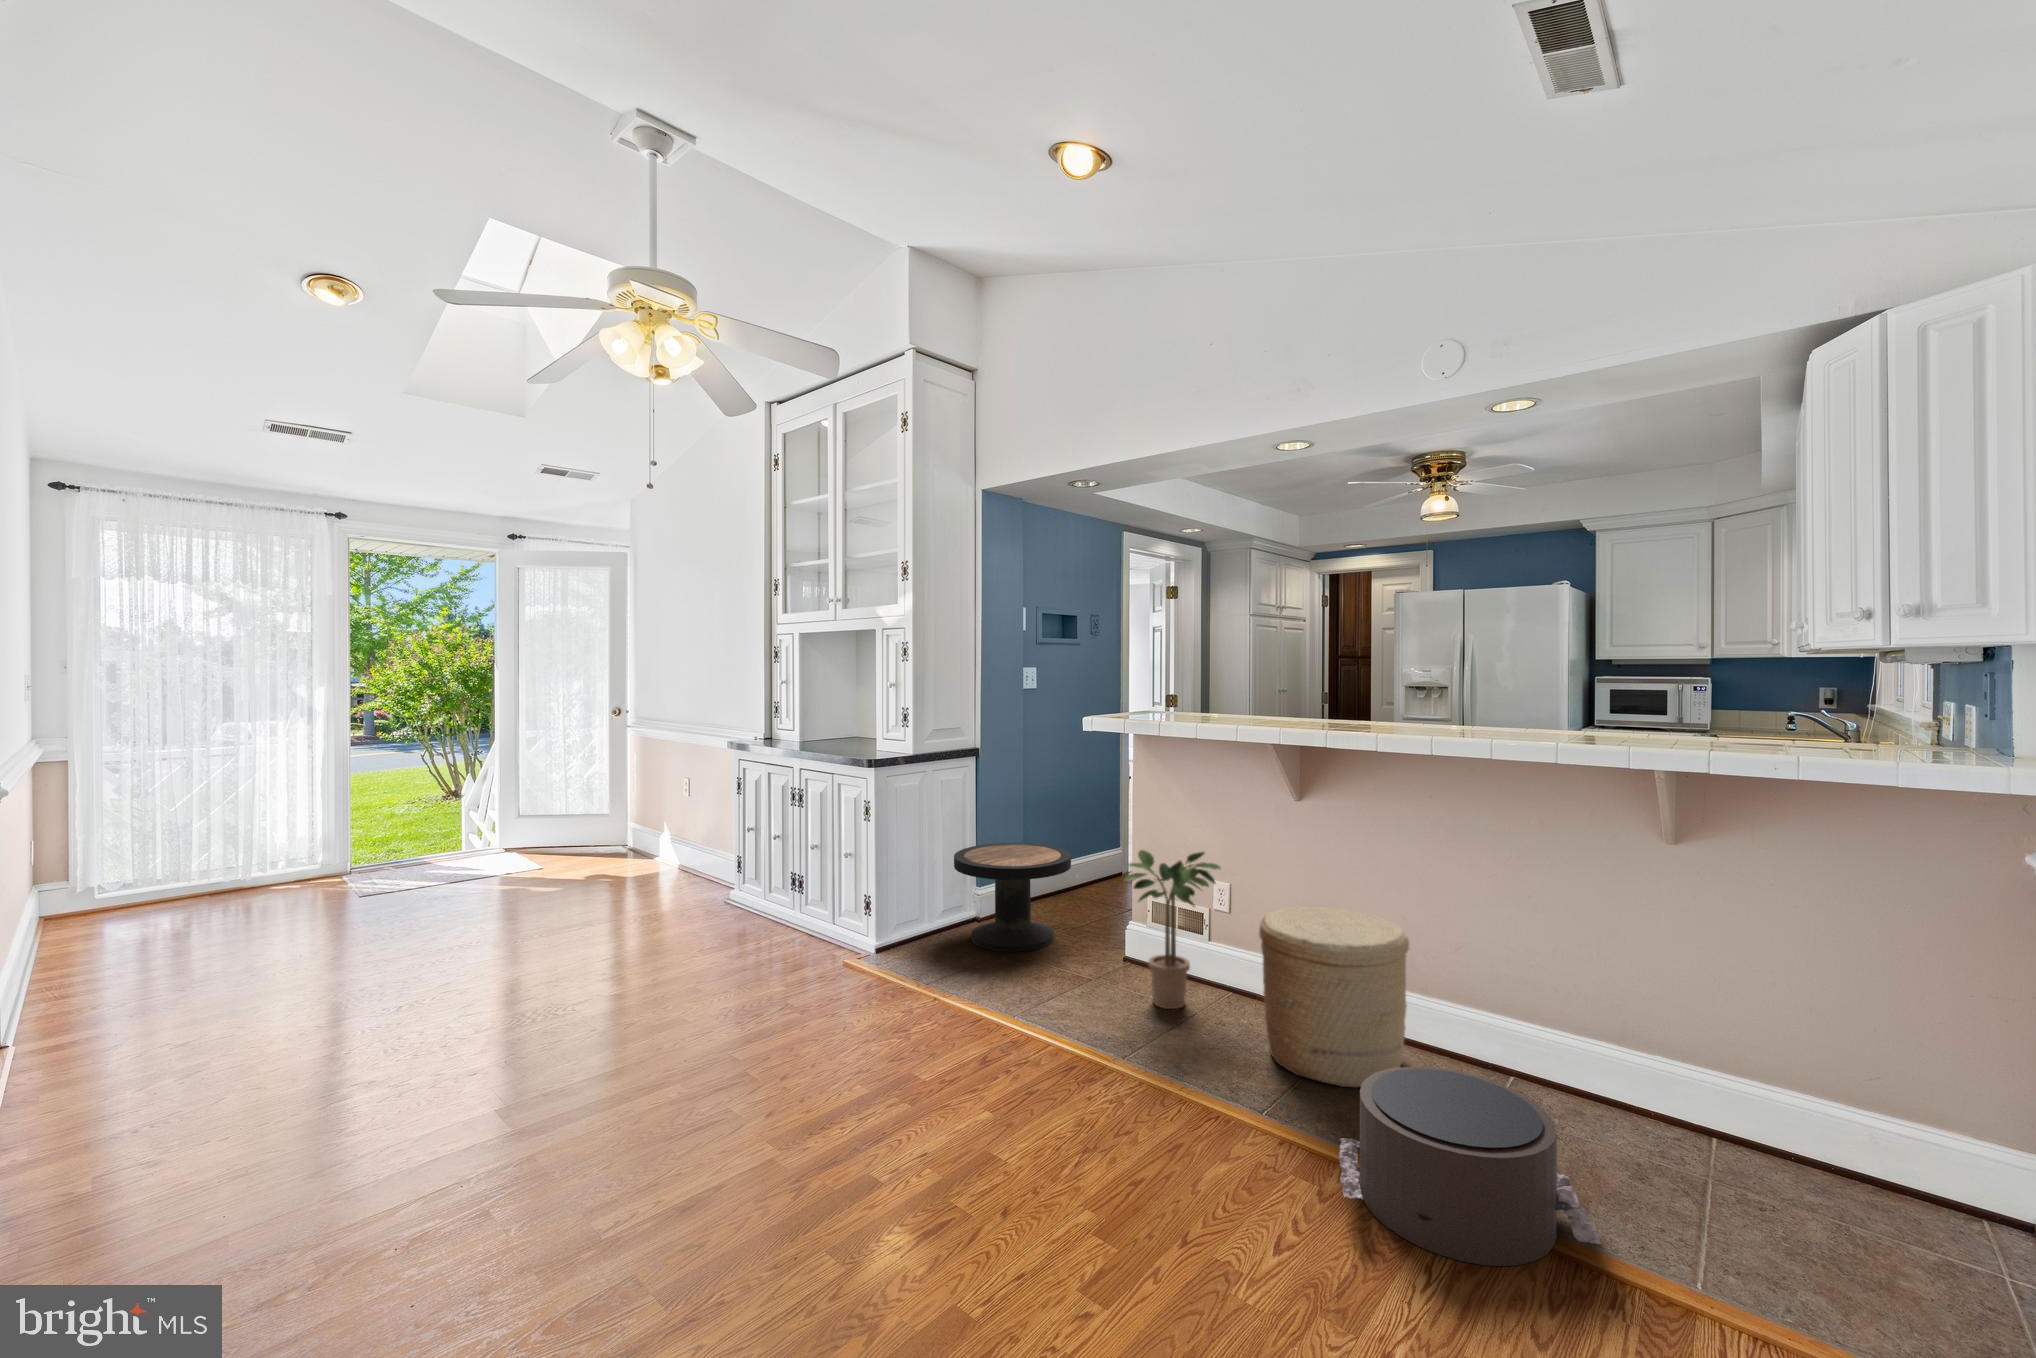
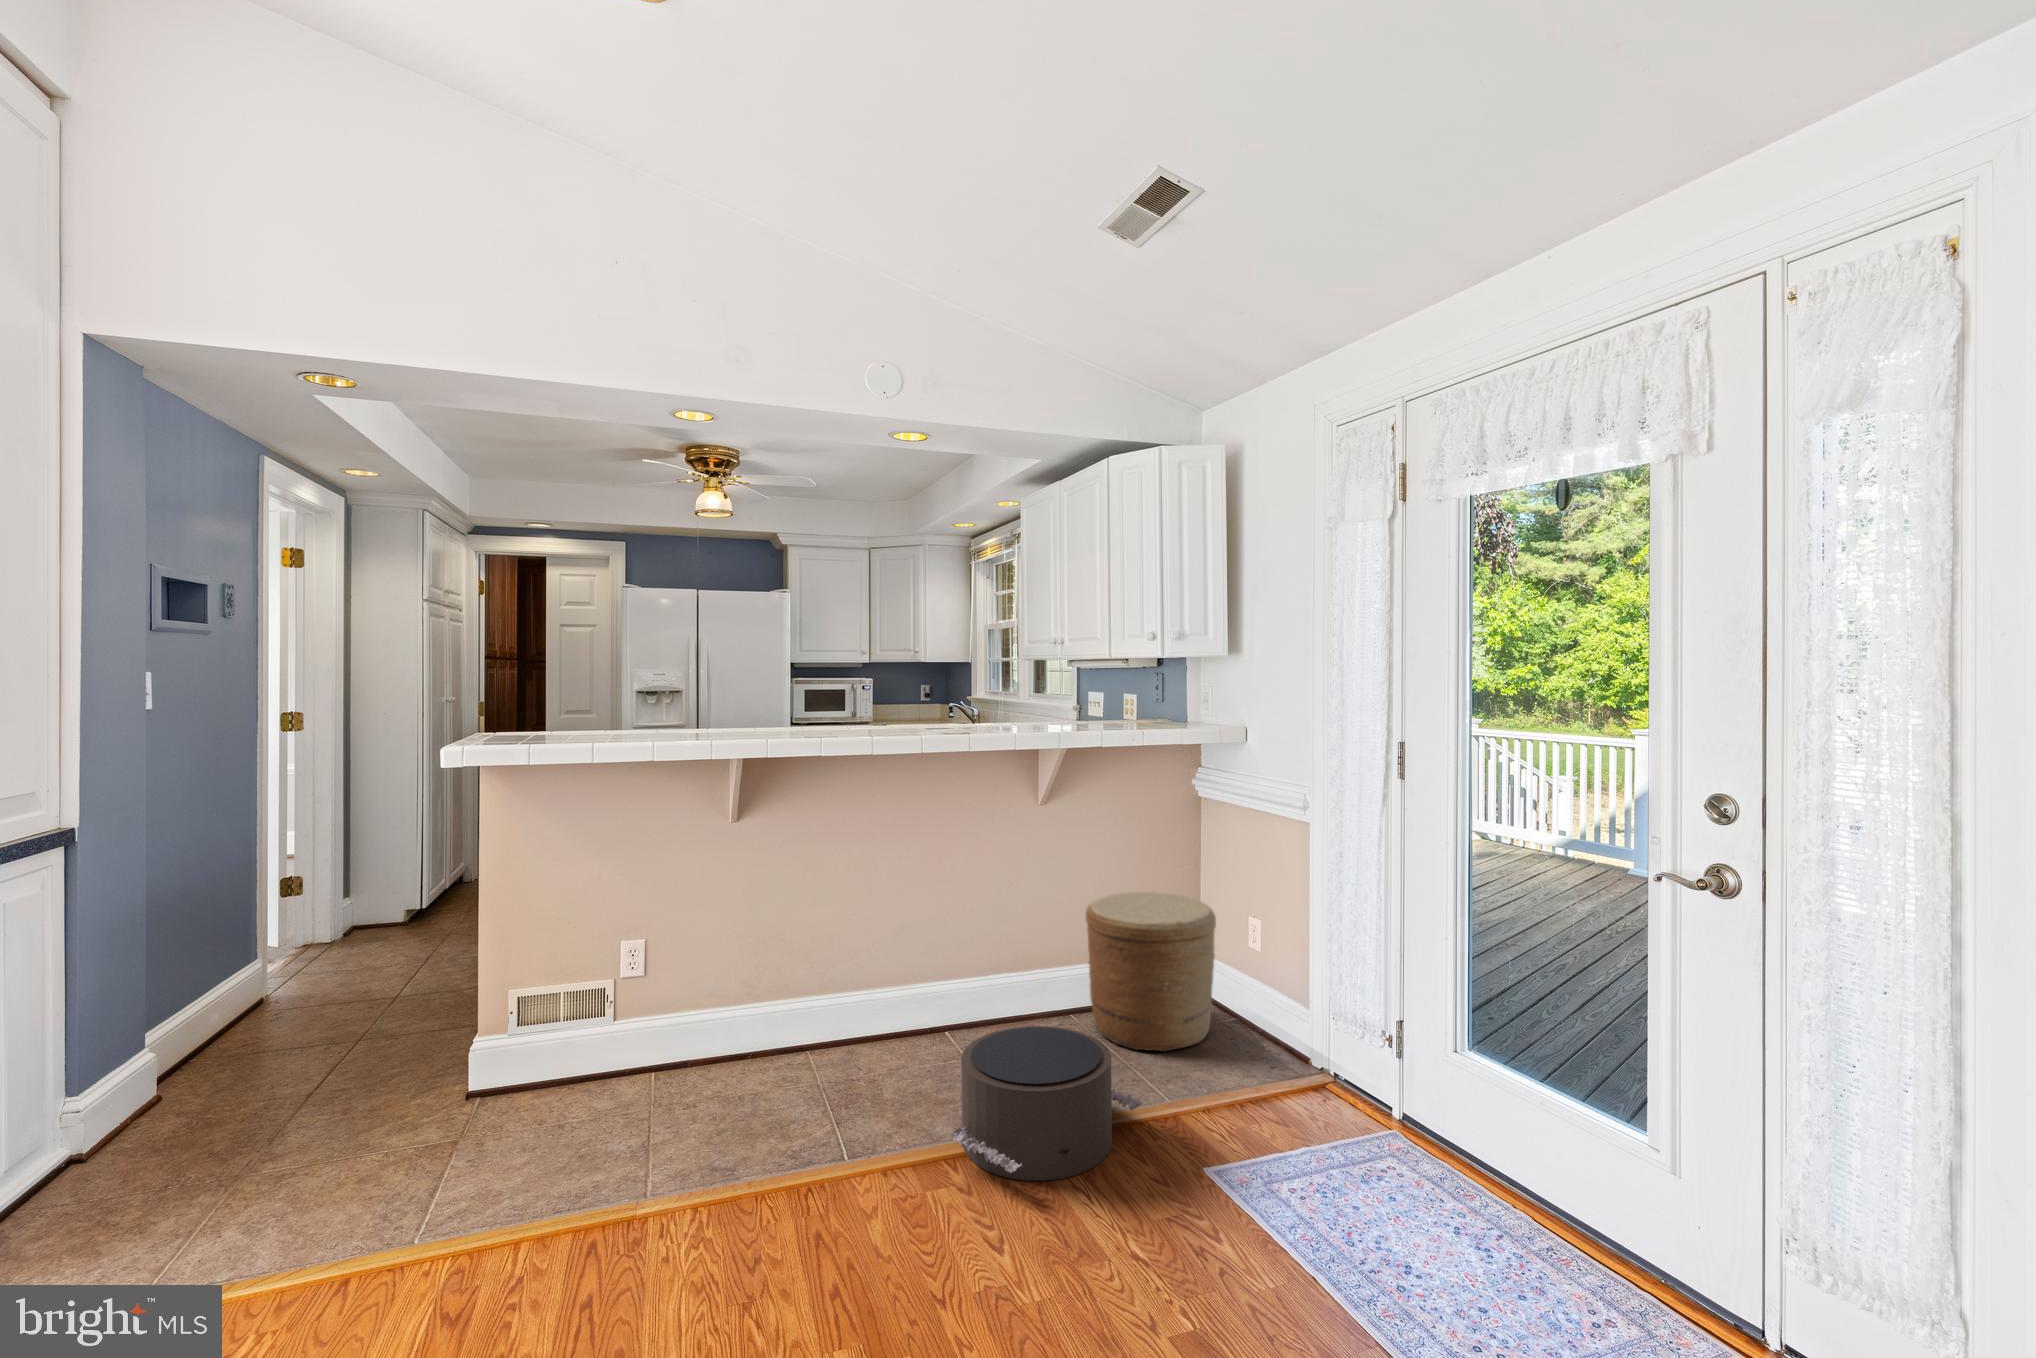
side table: present [954,843,1071,952] -> none [73,972,338,1185]
potted plant: present [1125,850,1220,1009] -> none [518,908,672,1123]
woven basket: present [1259,907,1409,1088] -> present [1086,892,1216,1051]

